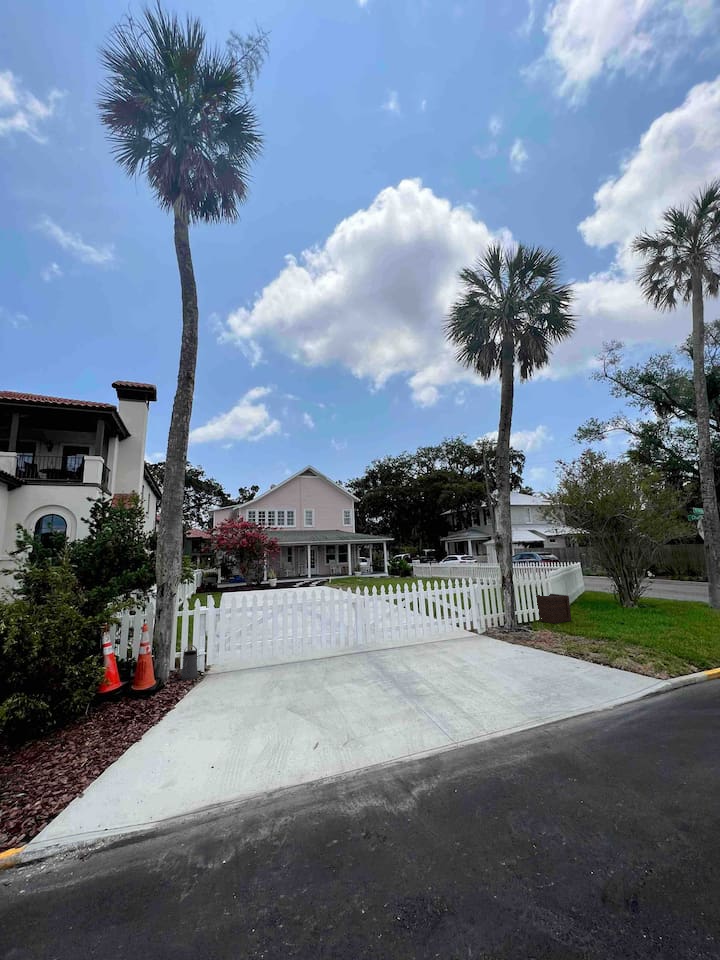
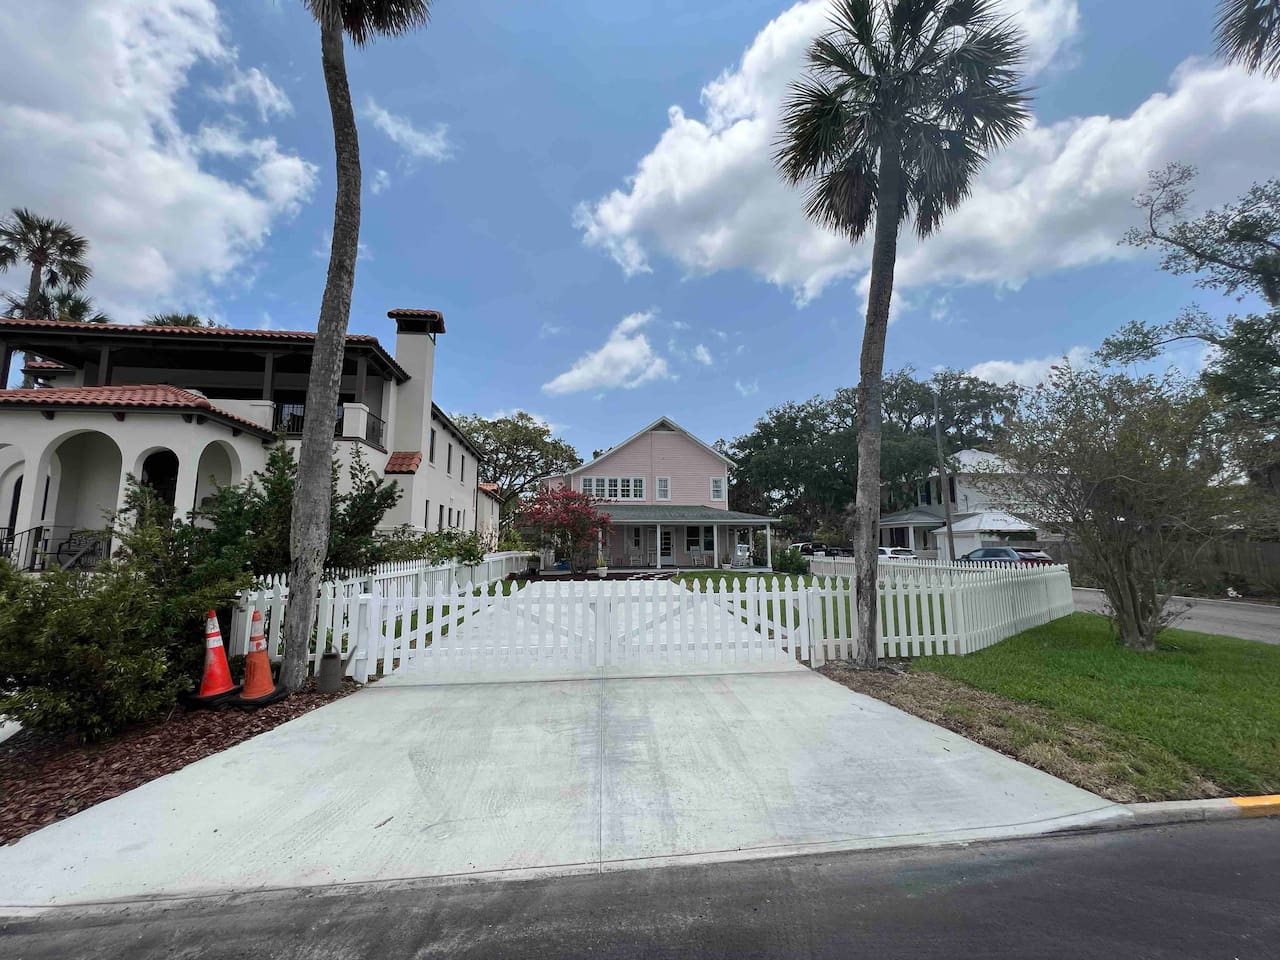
wooden crate: present [536,594,571,623] -> none [927,611,998,663]

